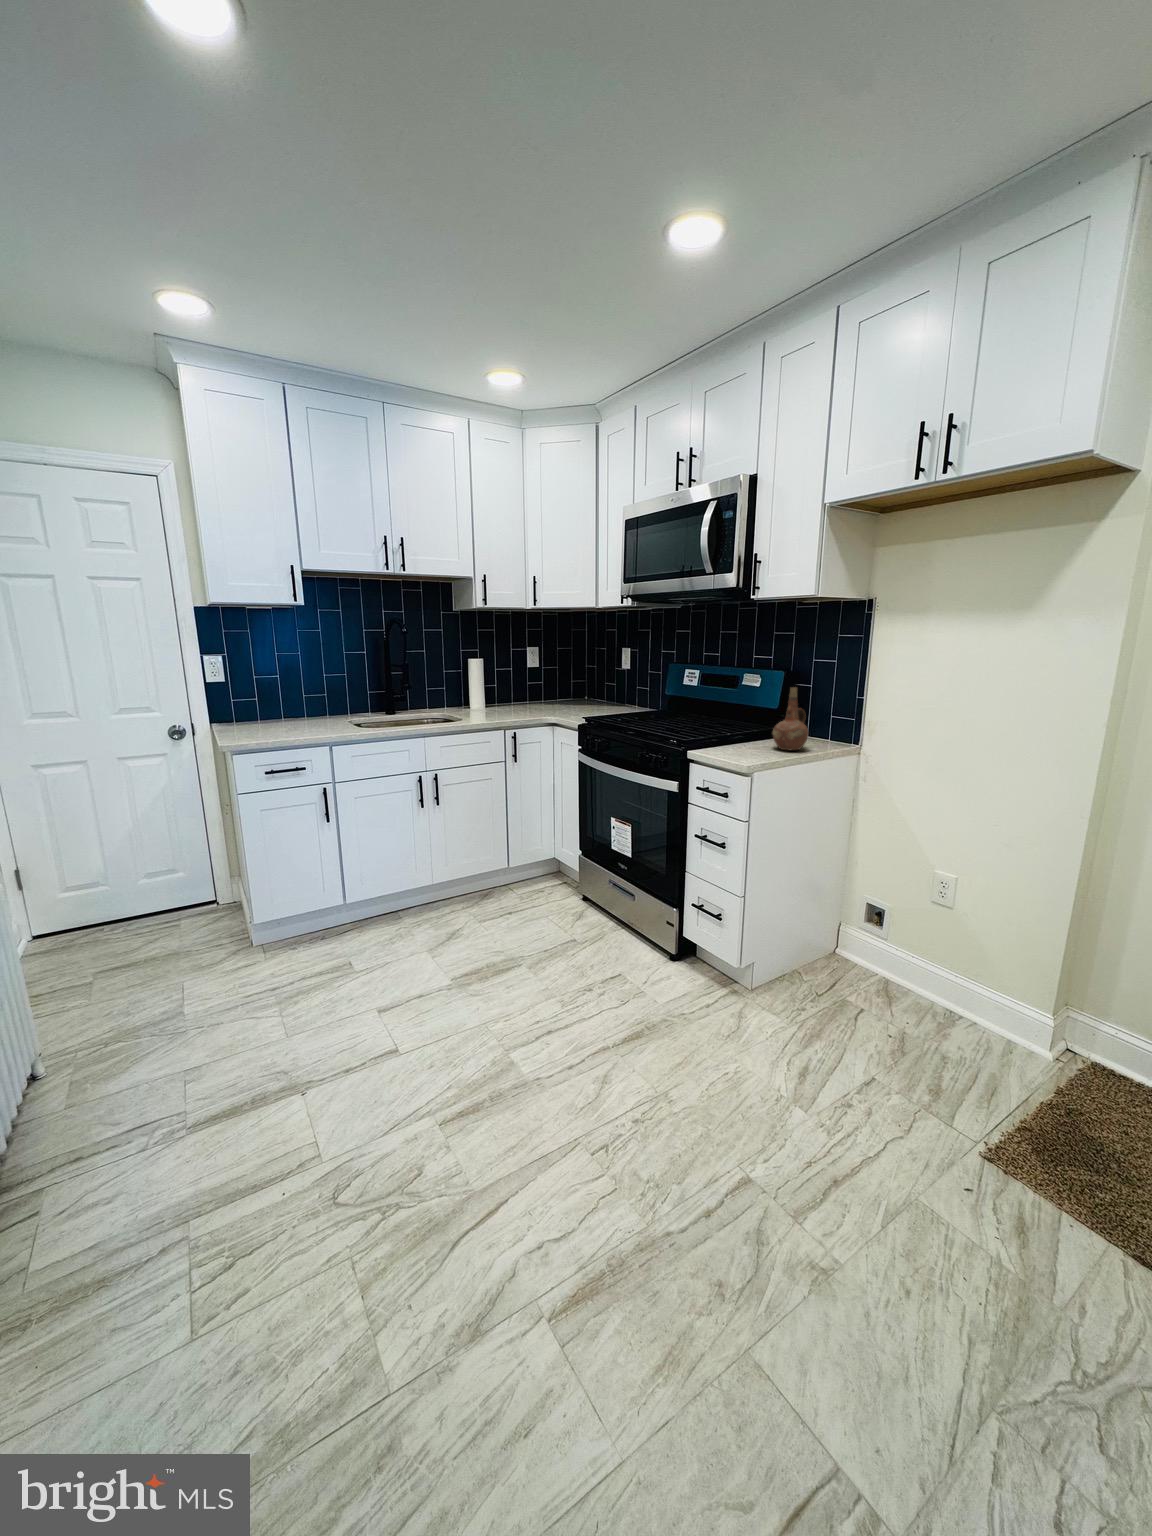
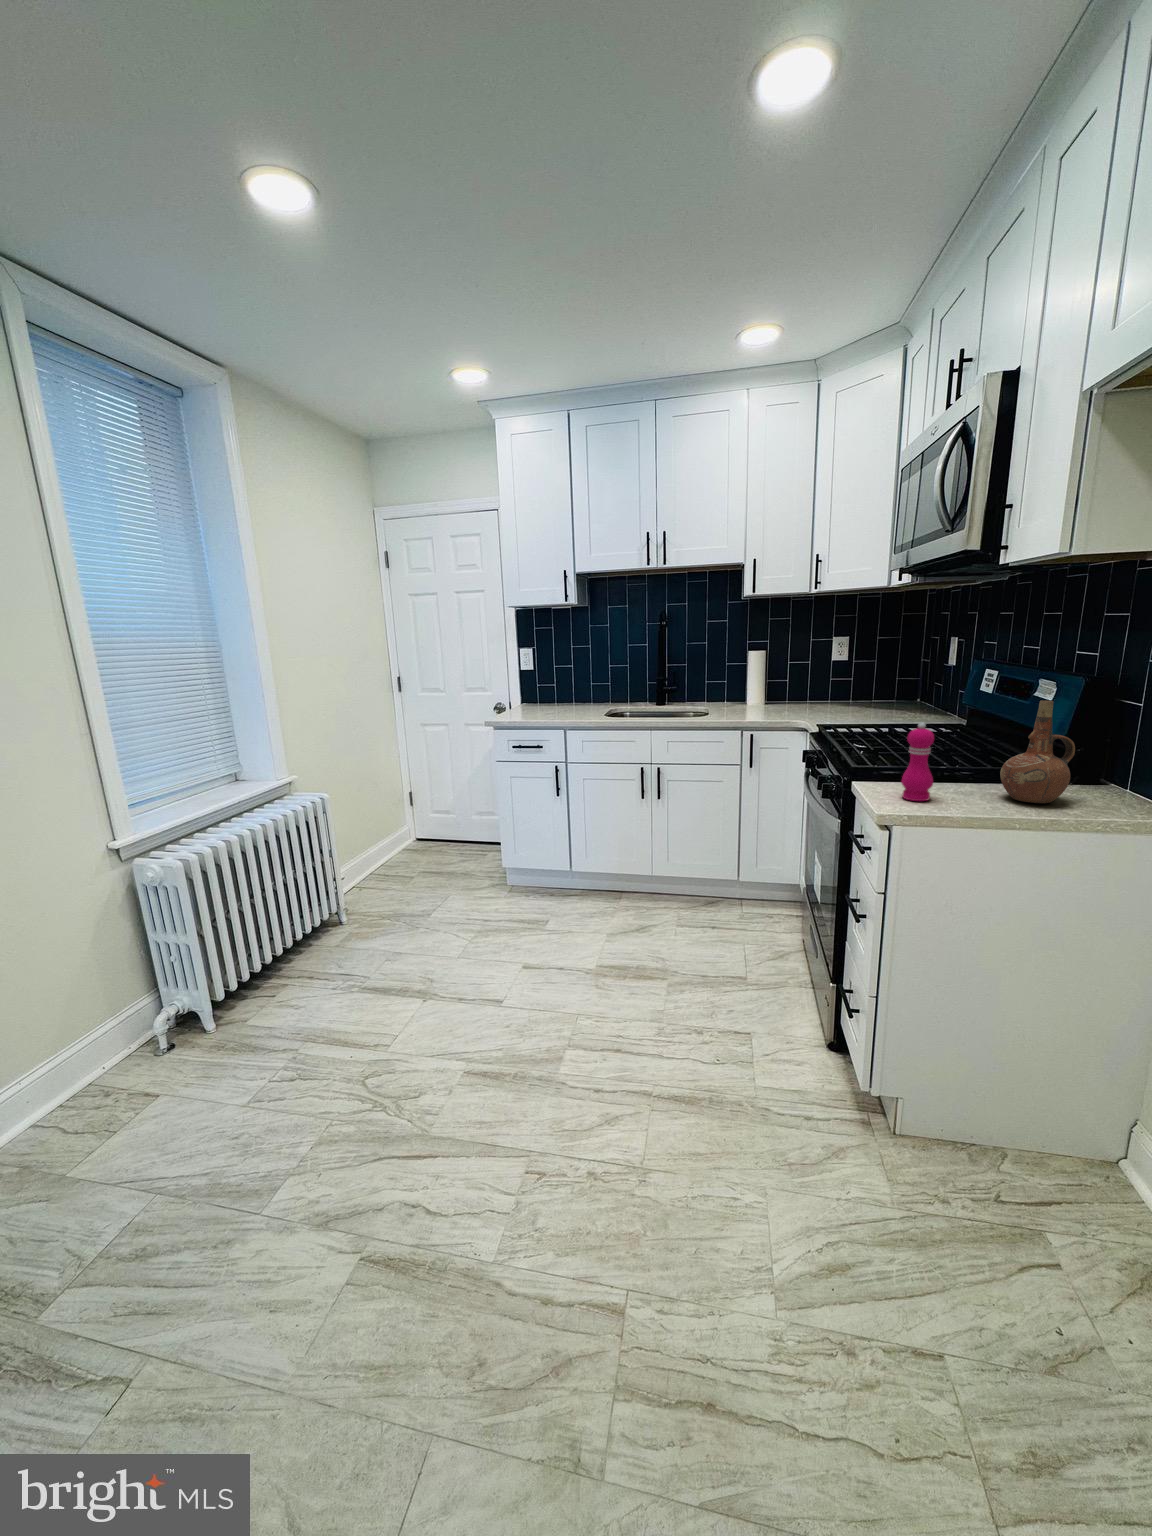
pepper mill: none [735,705,754,758] -> present [902,722,934,801]

